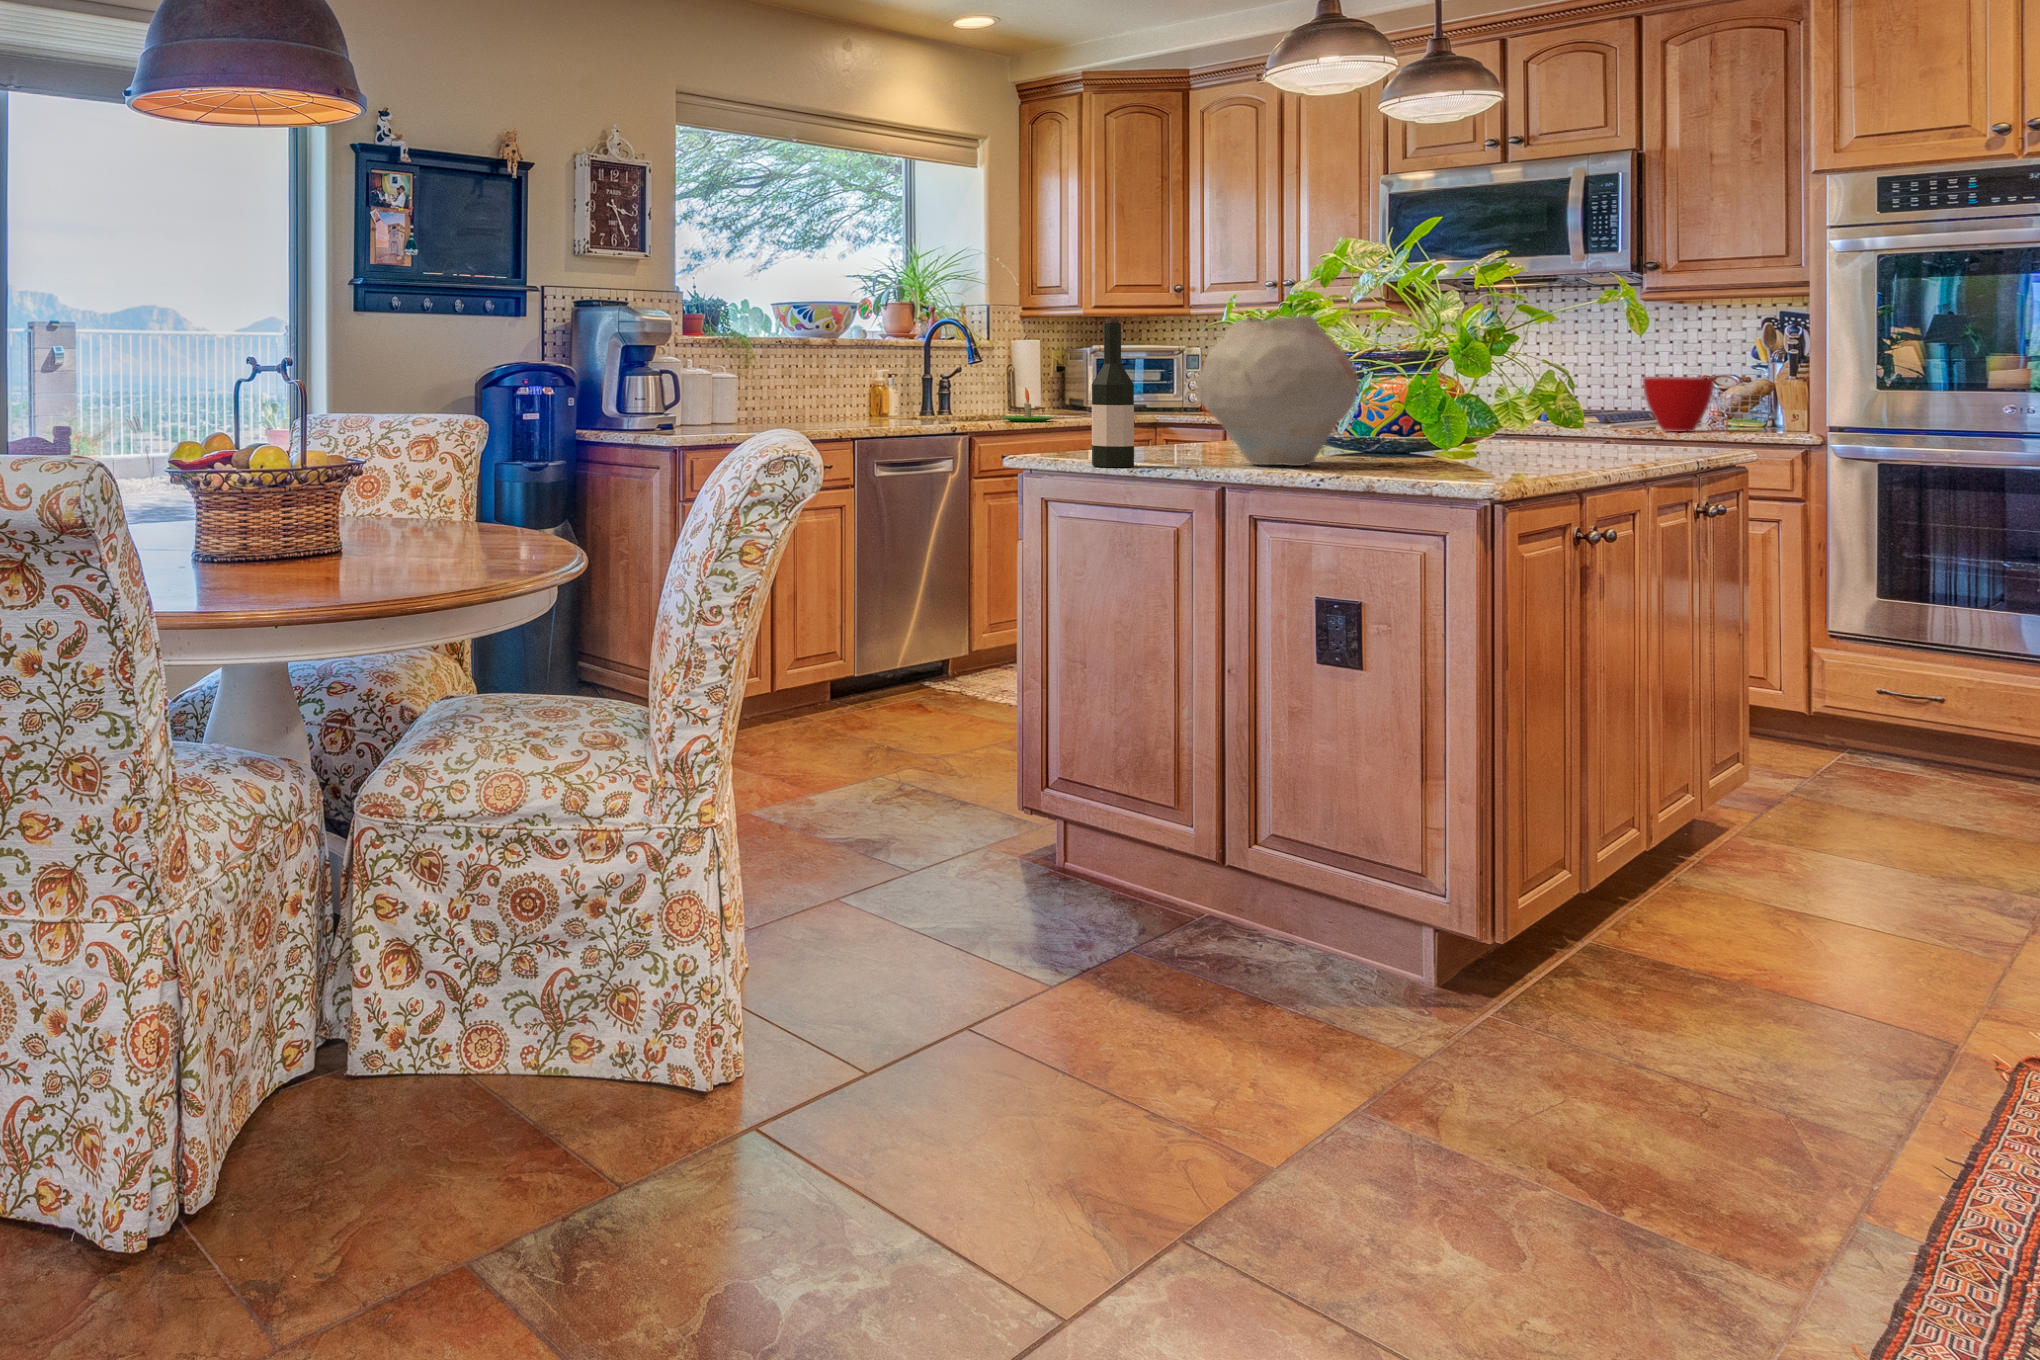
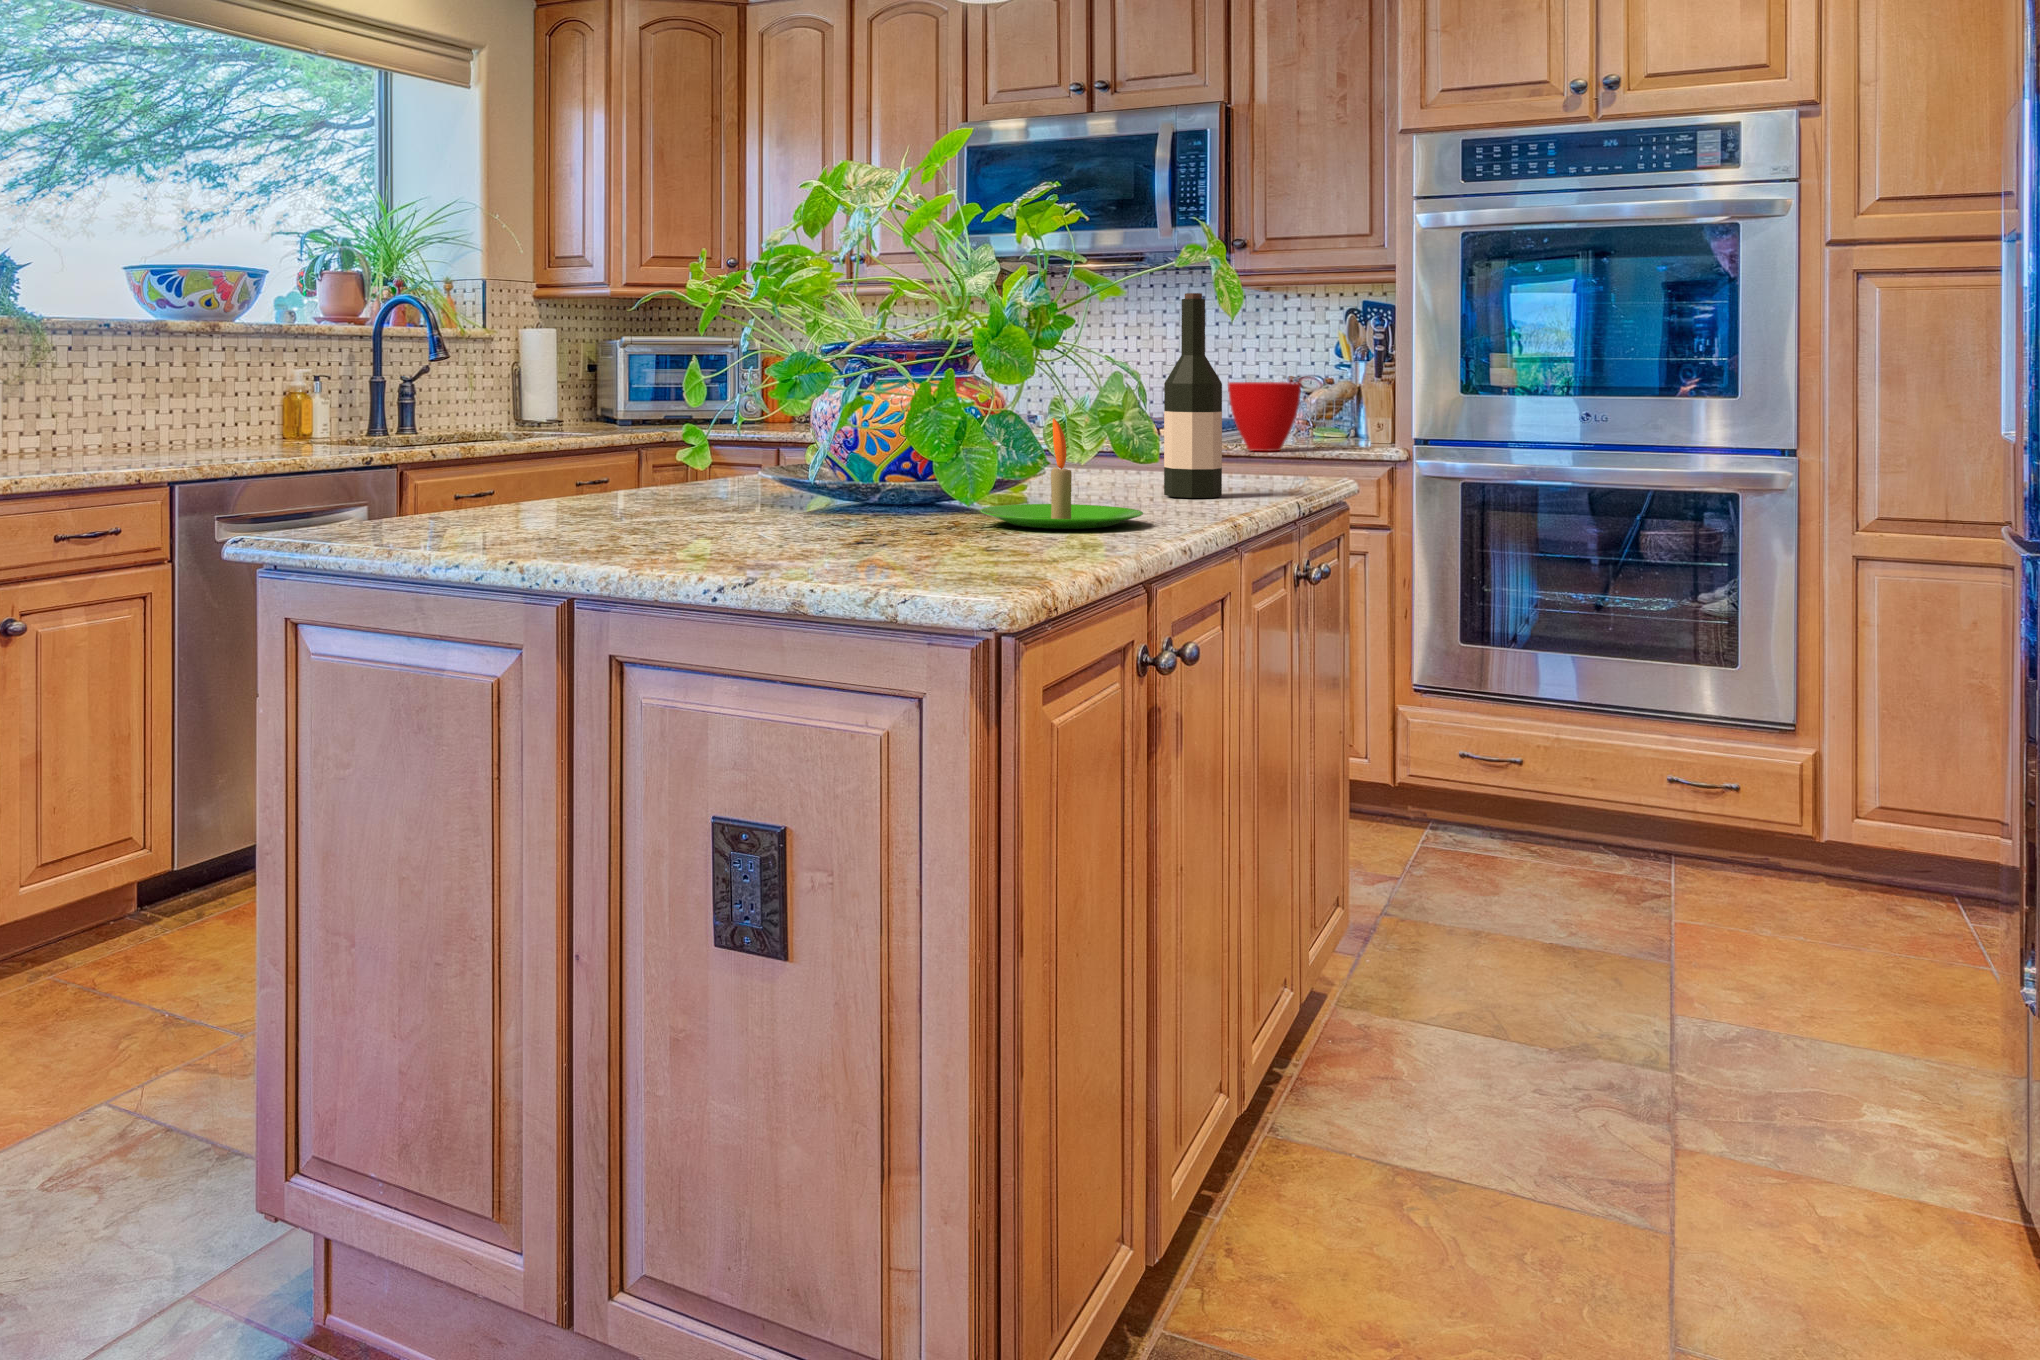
vase: present [1198,315,1359,466] -> none [592,280,840,542]
wine bottle: present [1092,319,1134,467] -> present [1164,293,1222,498]
candle: present [1001,387,1055,422] -> present [980,418,1143,529]

